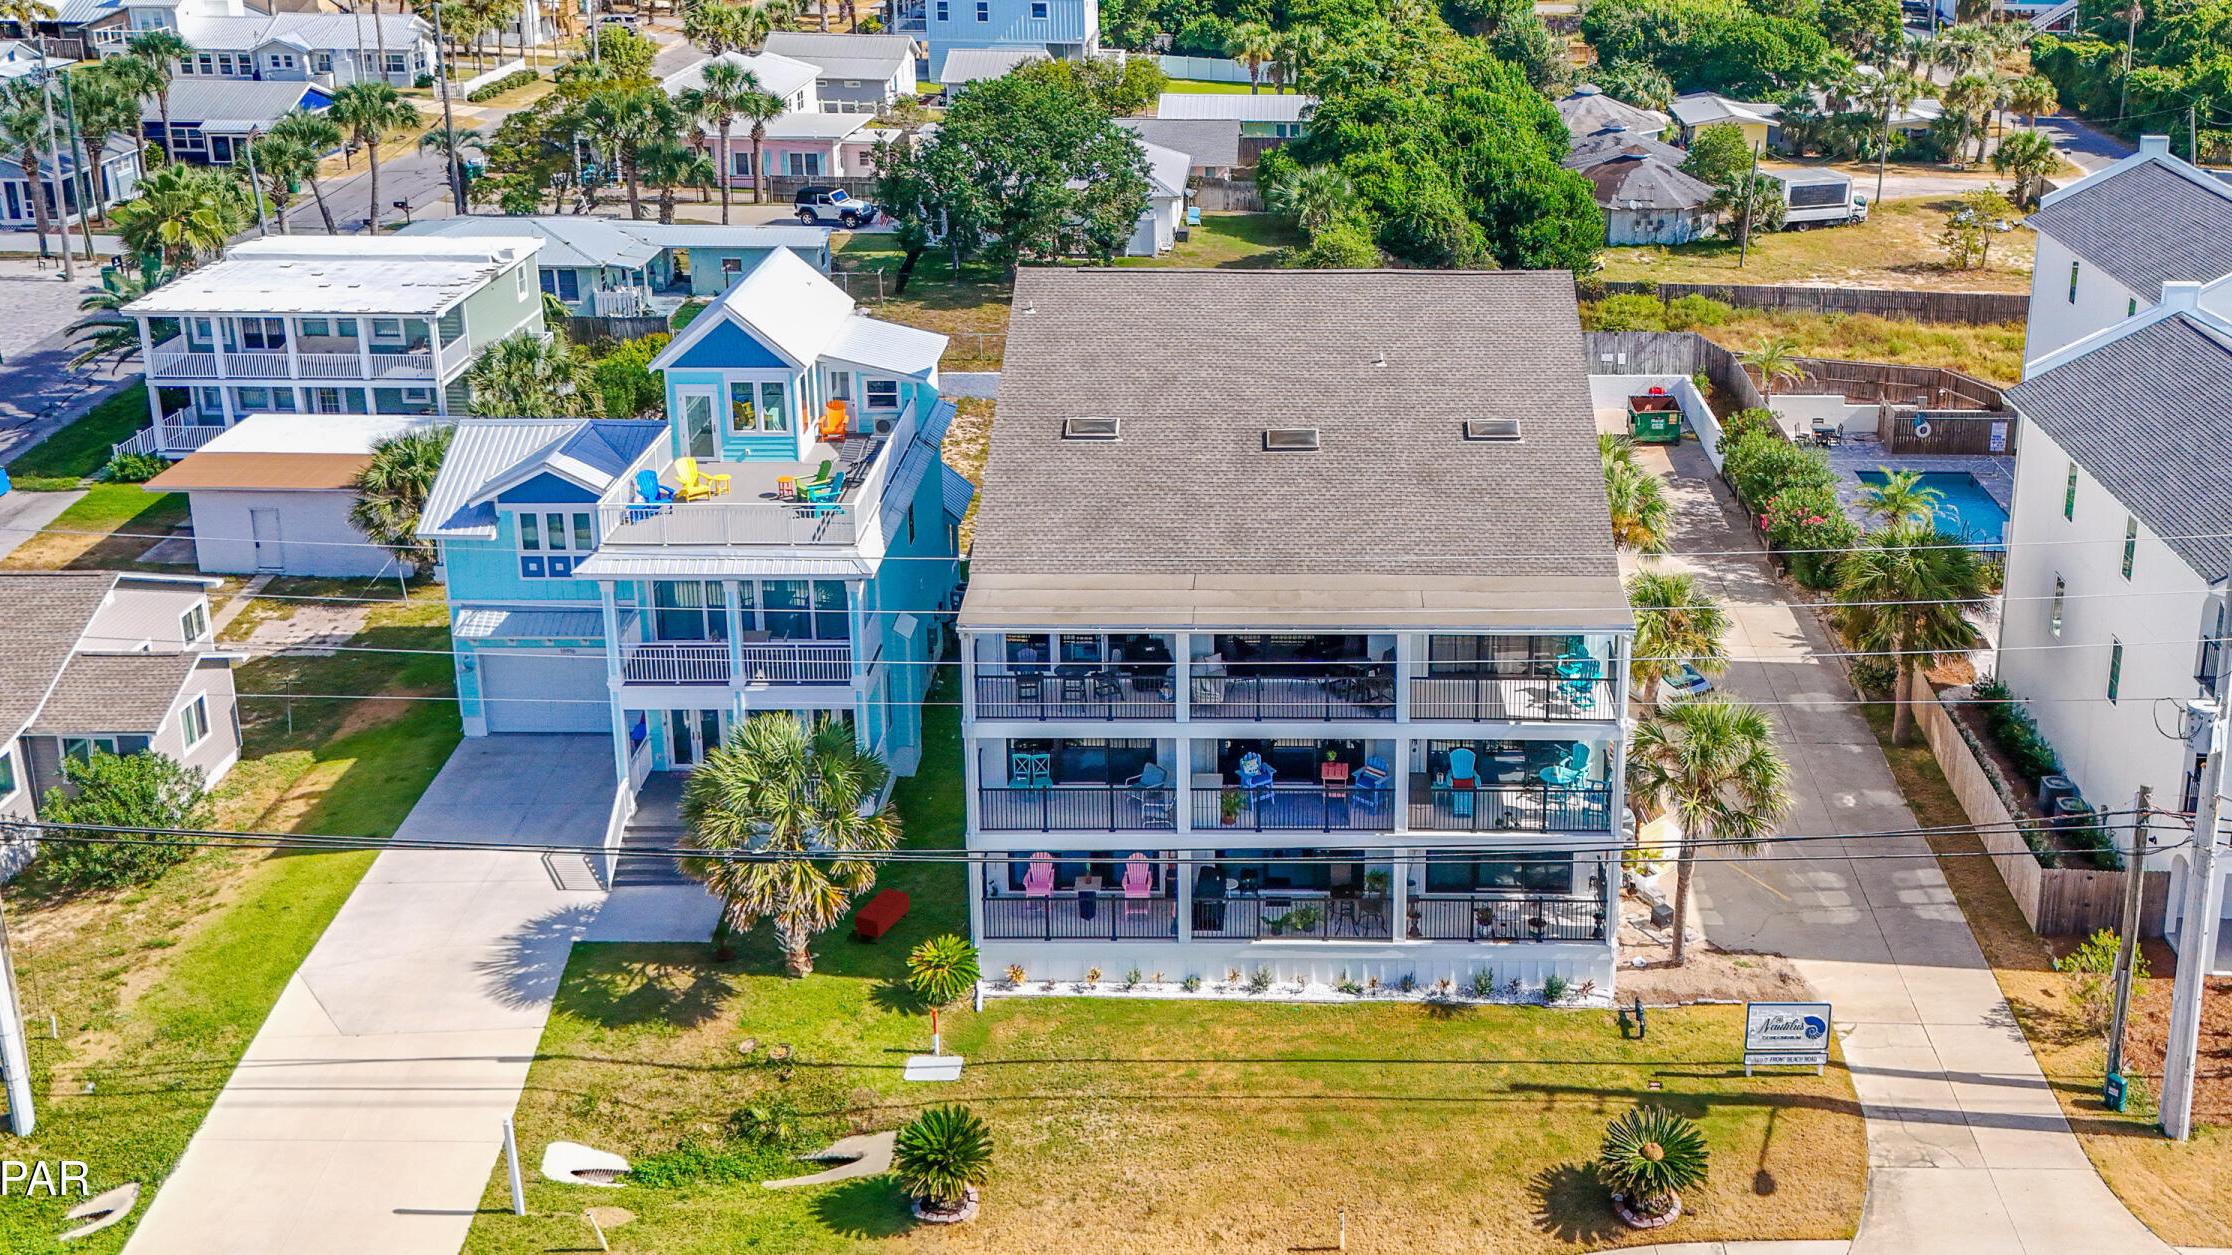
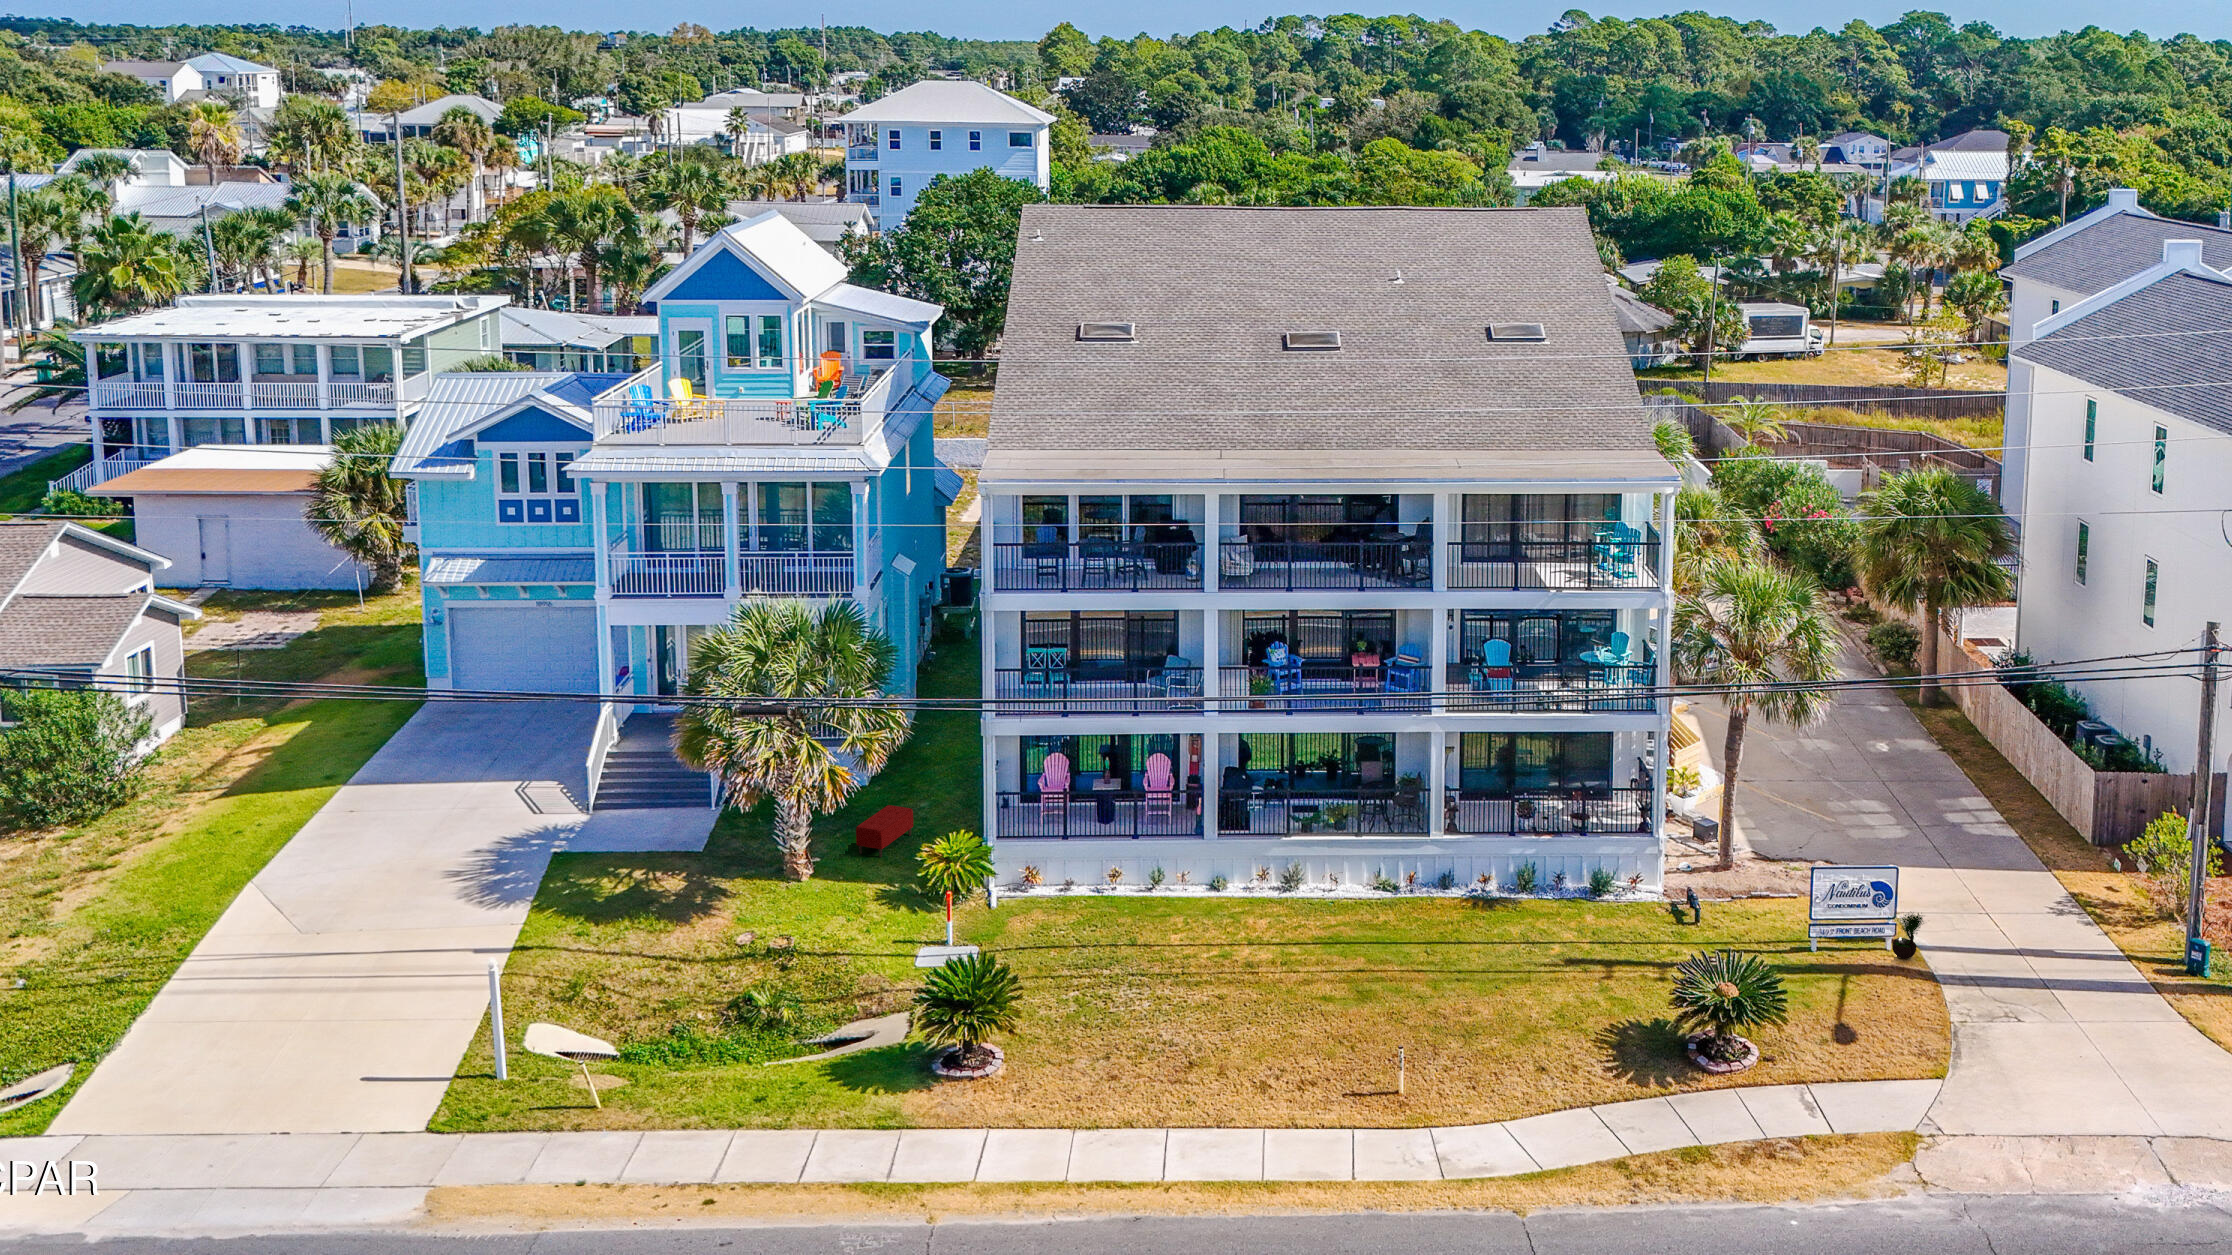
potted tree: present [708,923,735,960] -> present [1892,914,1923,959]

